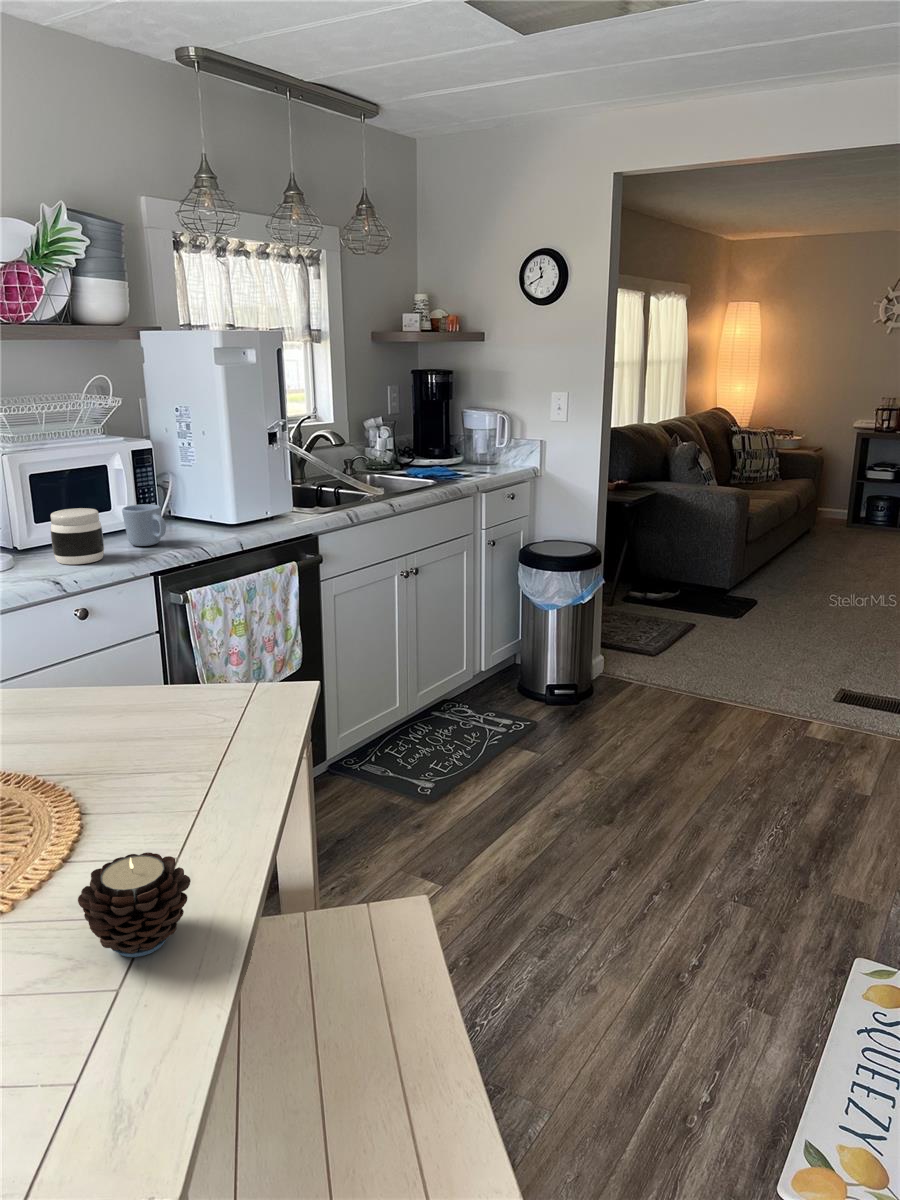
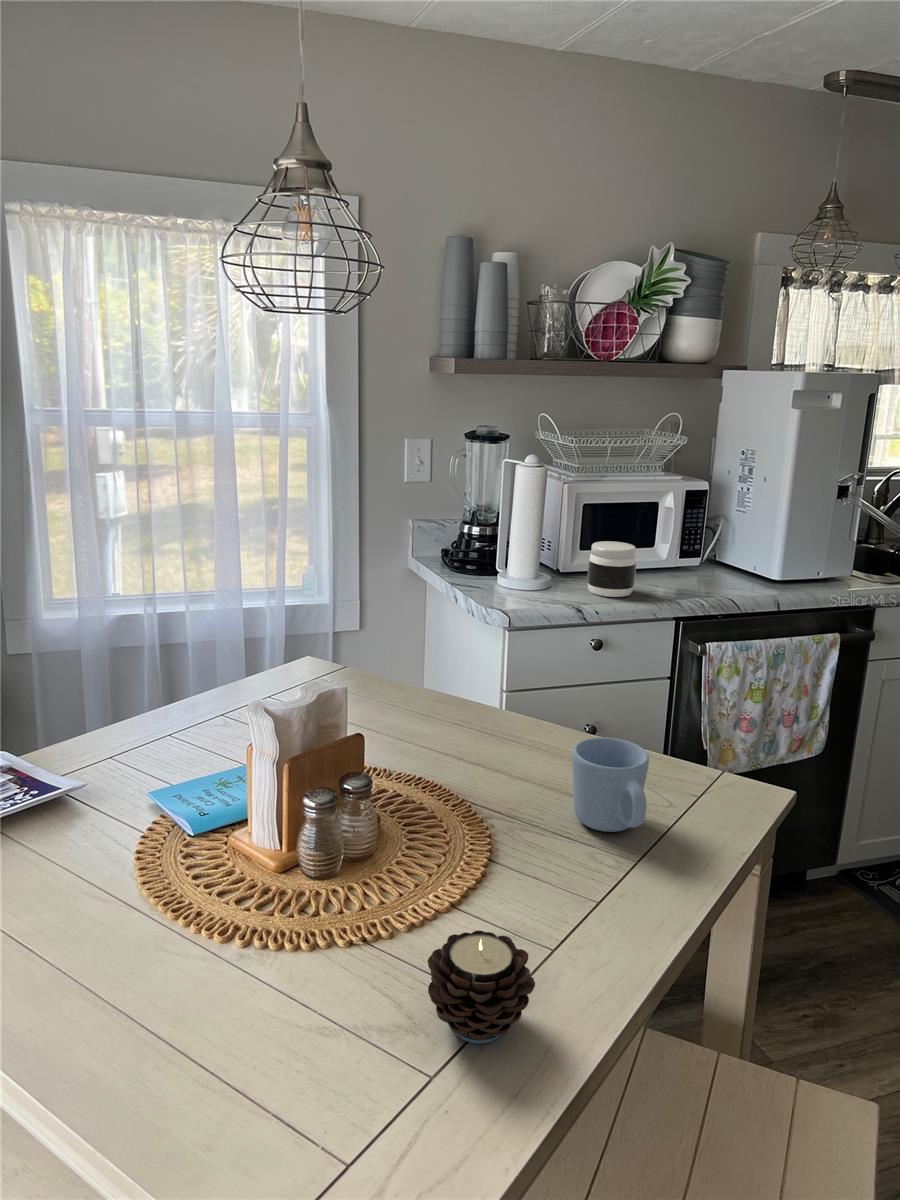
mug: present [122,504,166,546] -> present [572,737,649,832]

